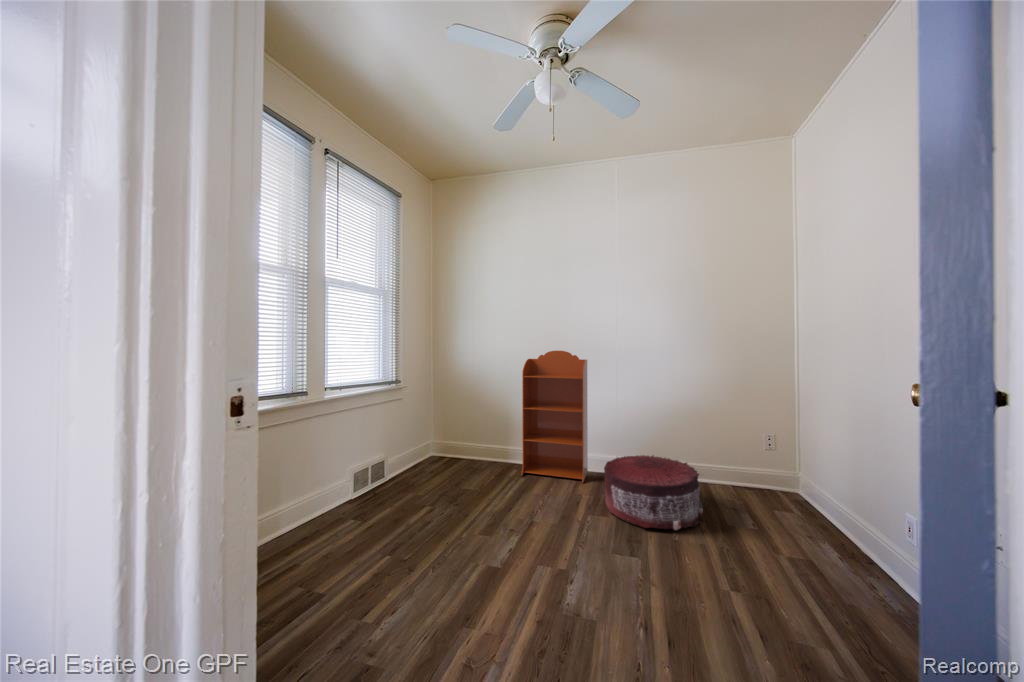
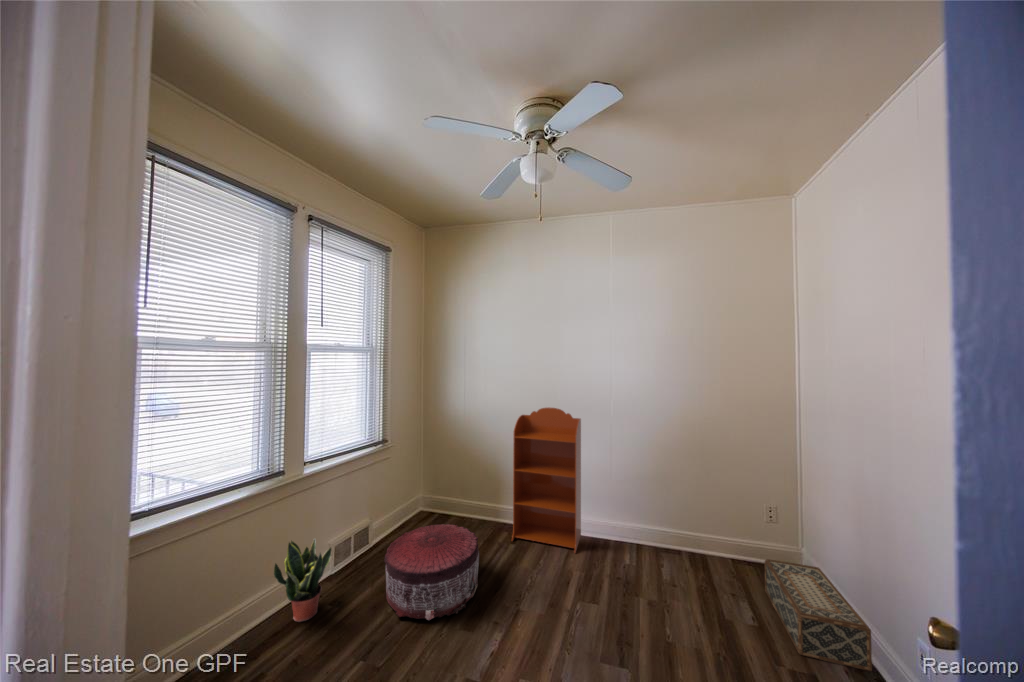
potted plant: none [301,452,353,529] -> present [274,539,332,622]
pouf: present [604,455,703,530] -> present [384,524,479,620]
woven basket: none [763,476,862,556] -> present [765,559,872,671]

